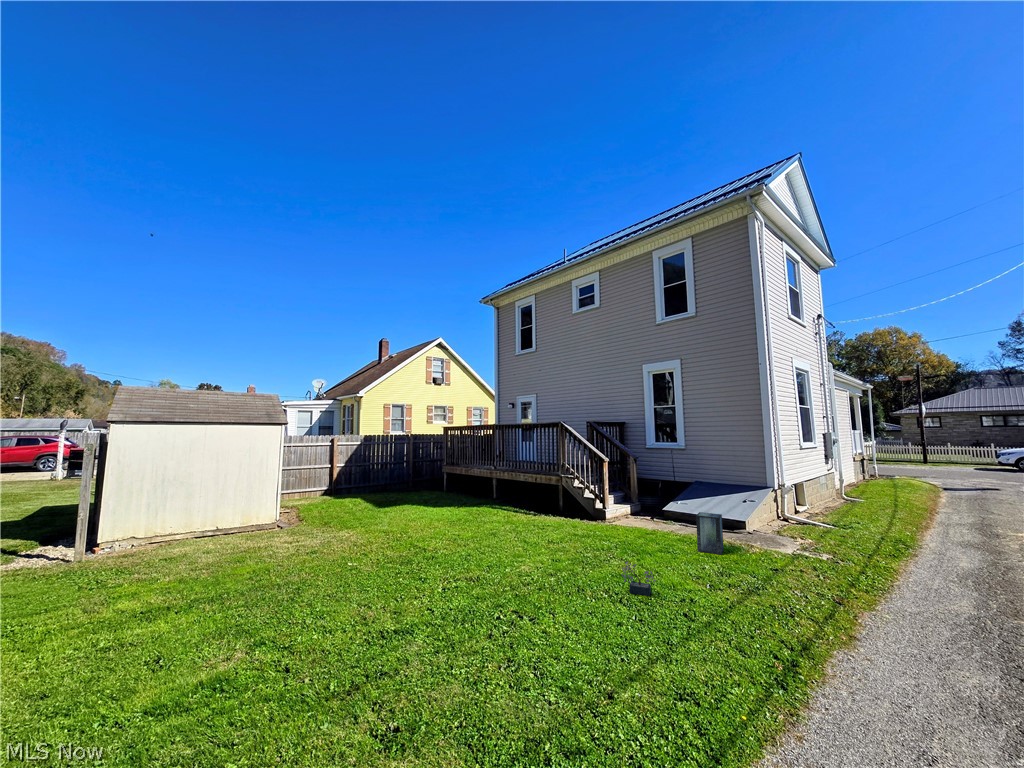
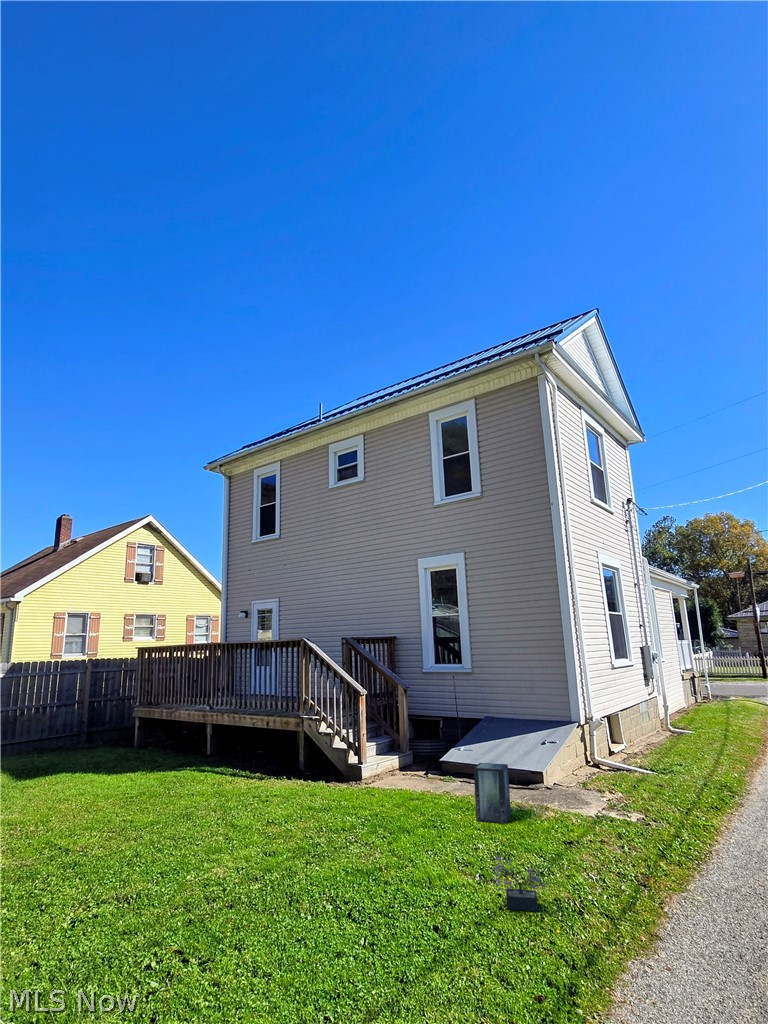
decorative plant: present [622,561,656,596] -> present [492,855,545,912]

